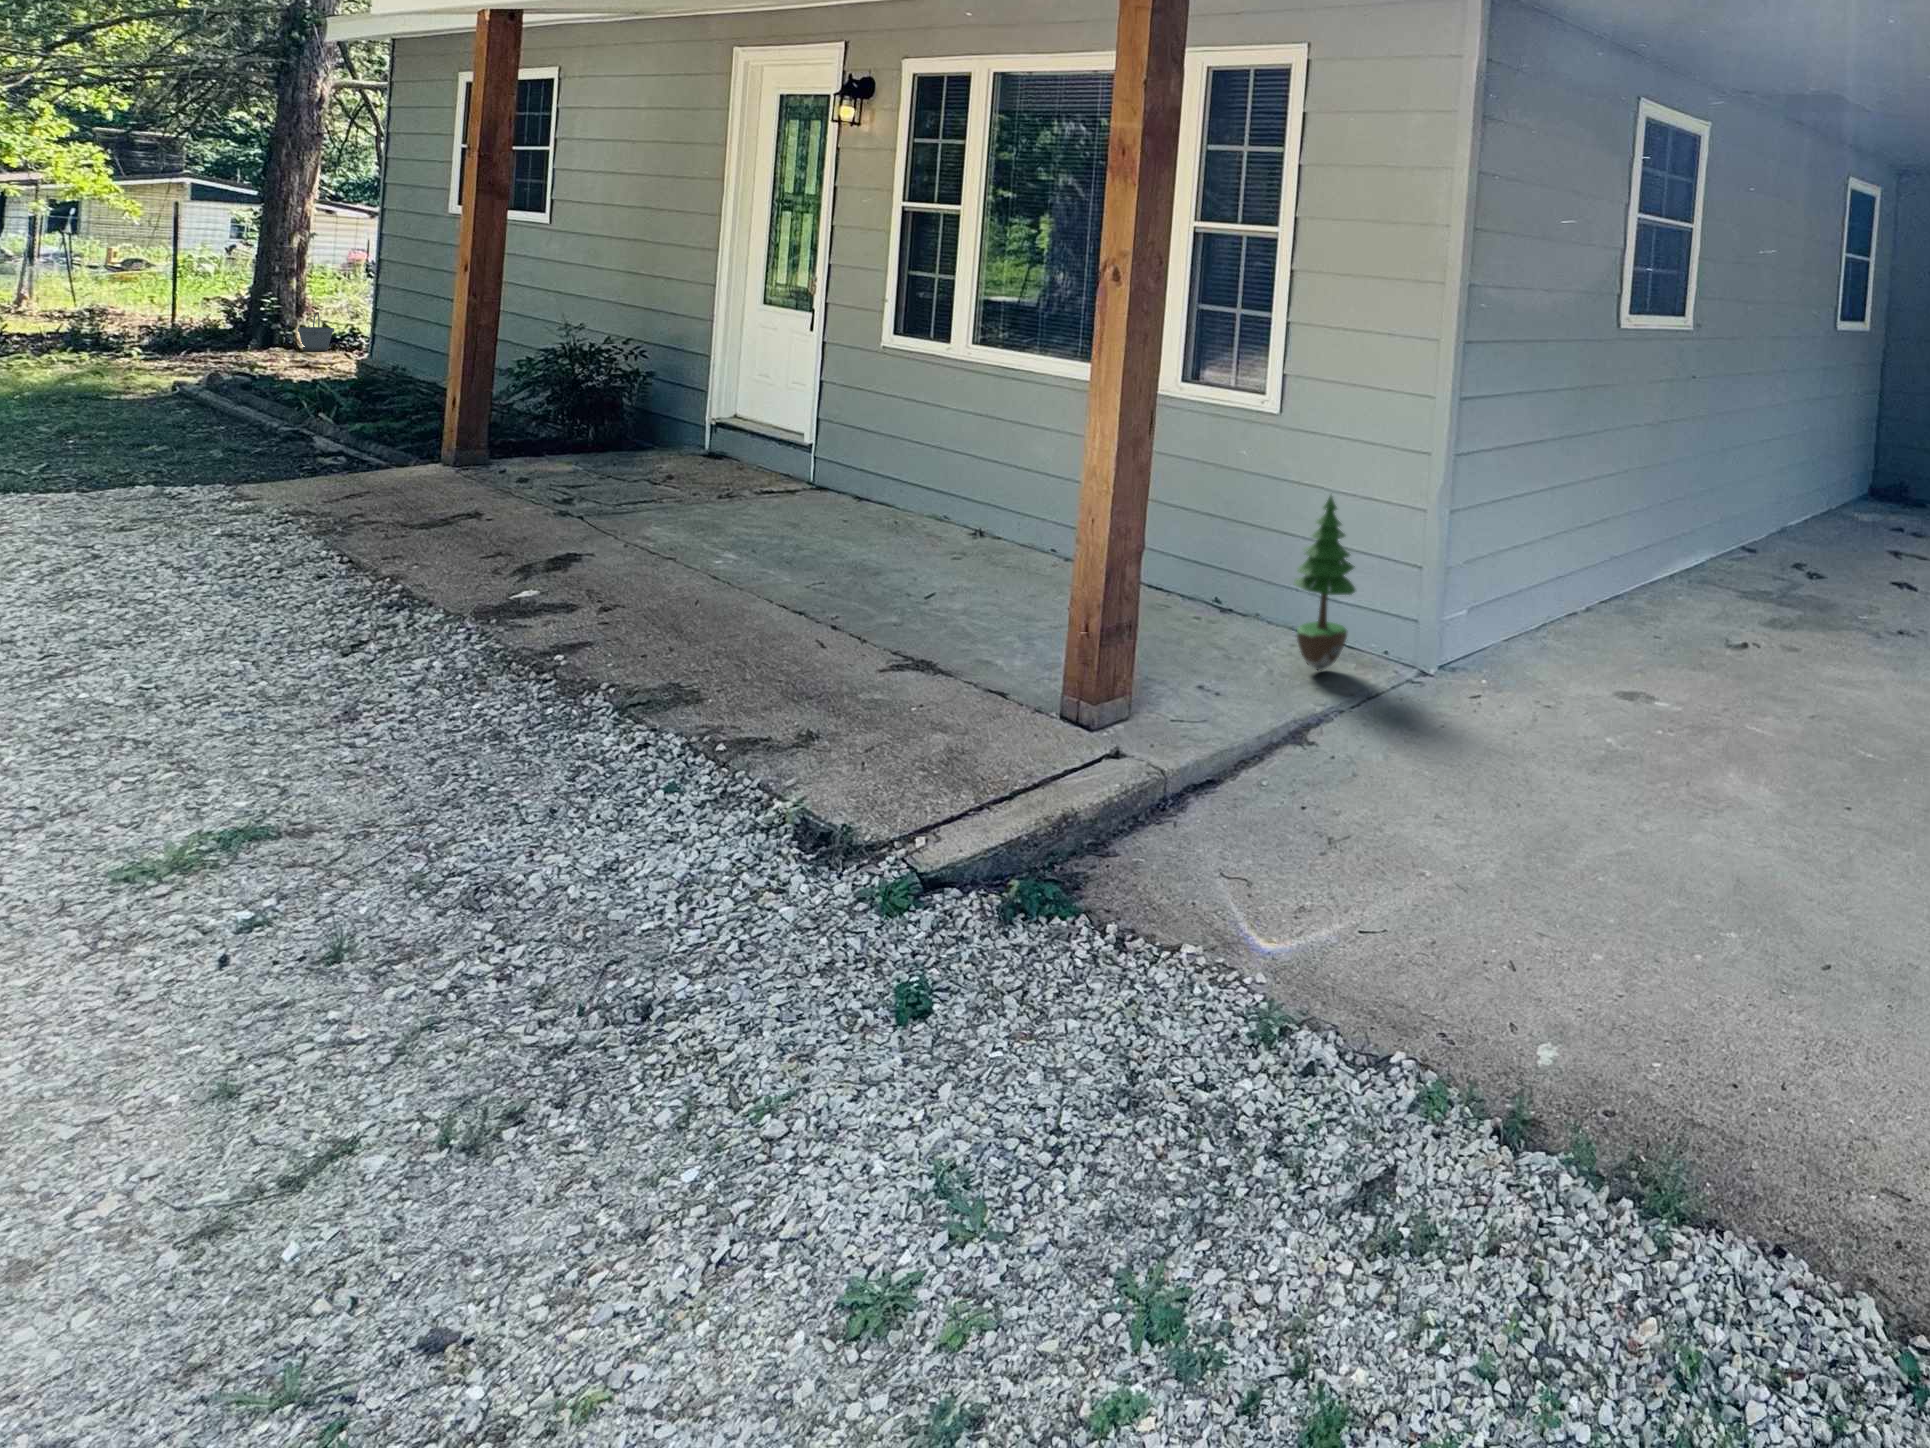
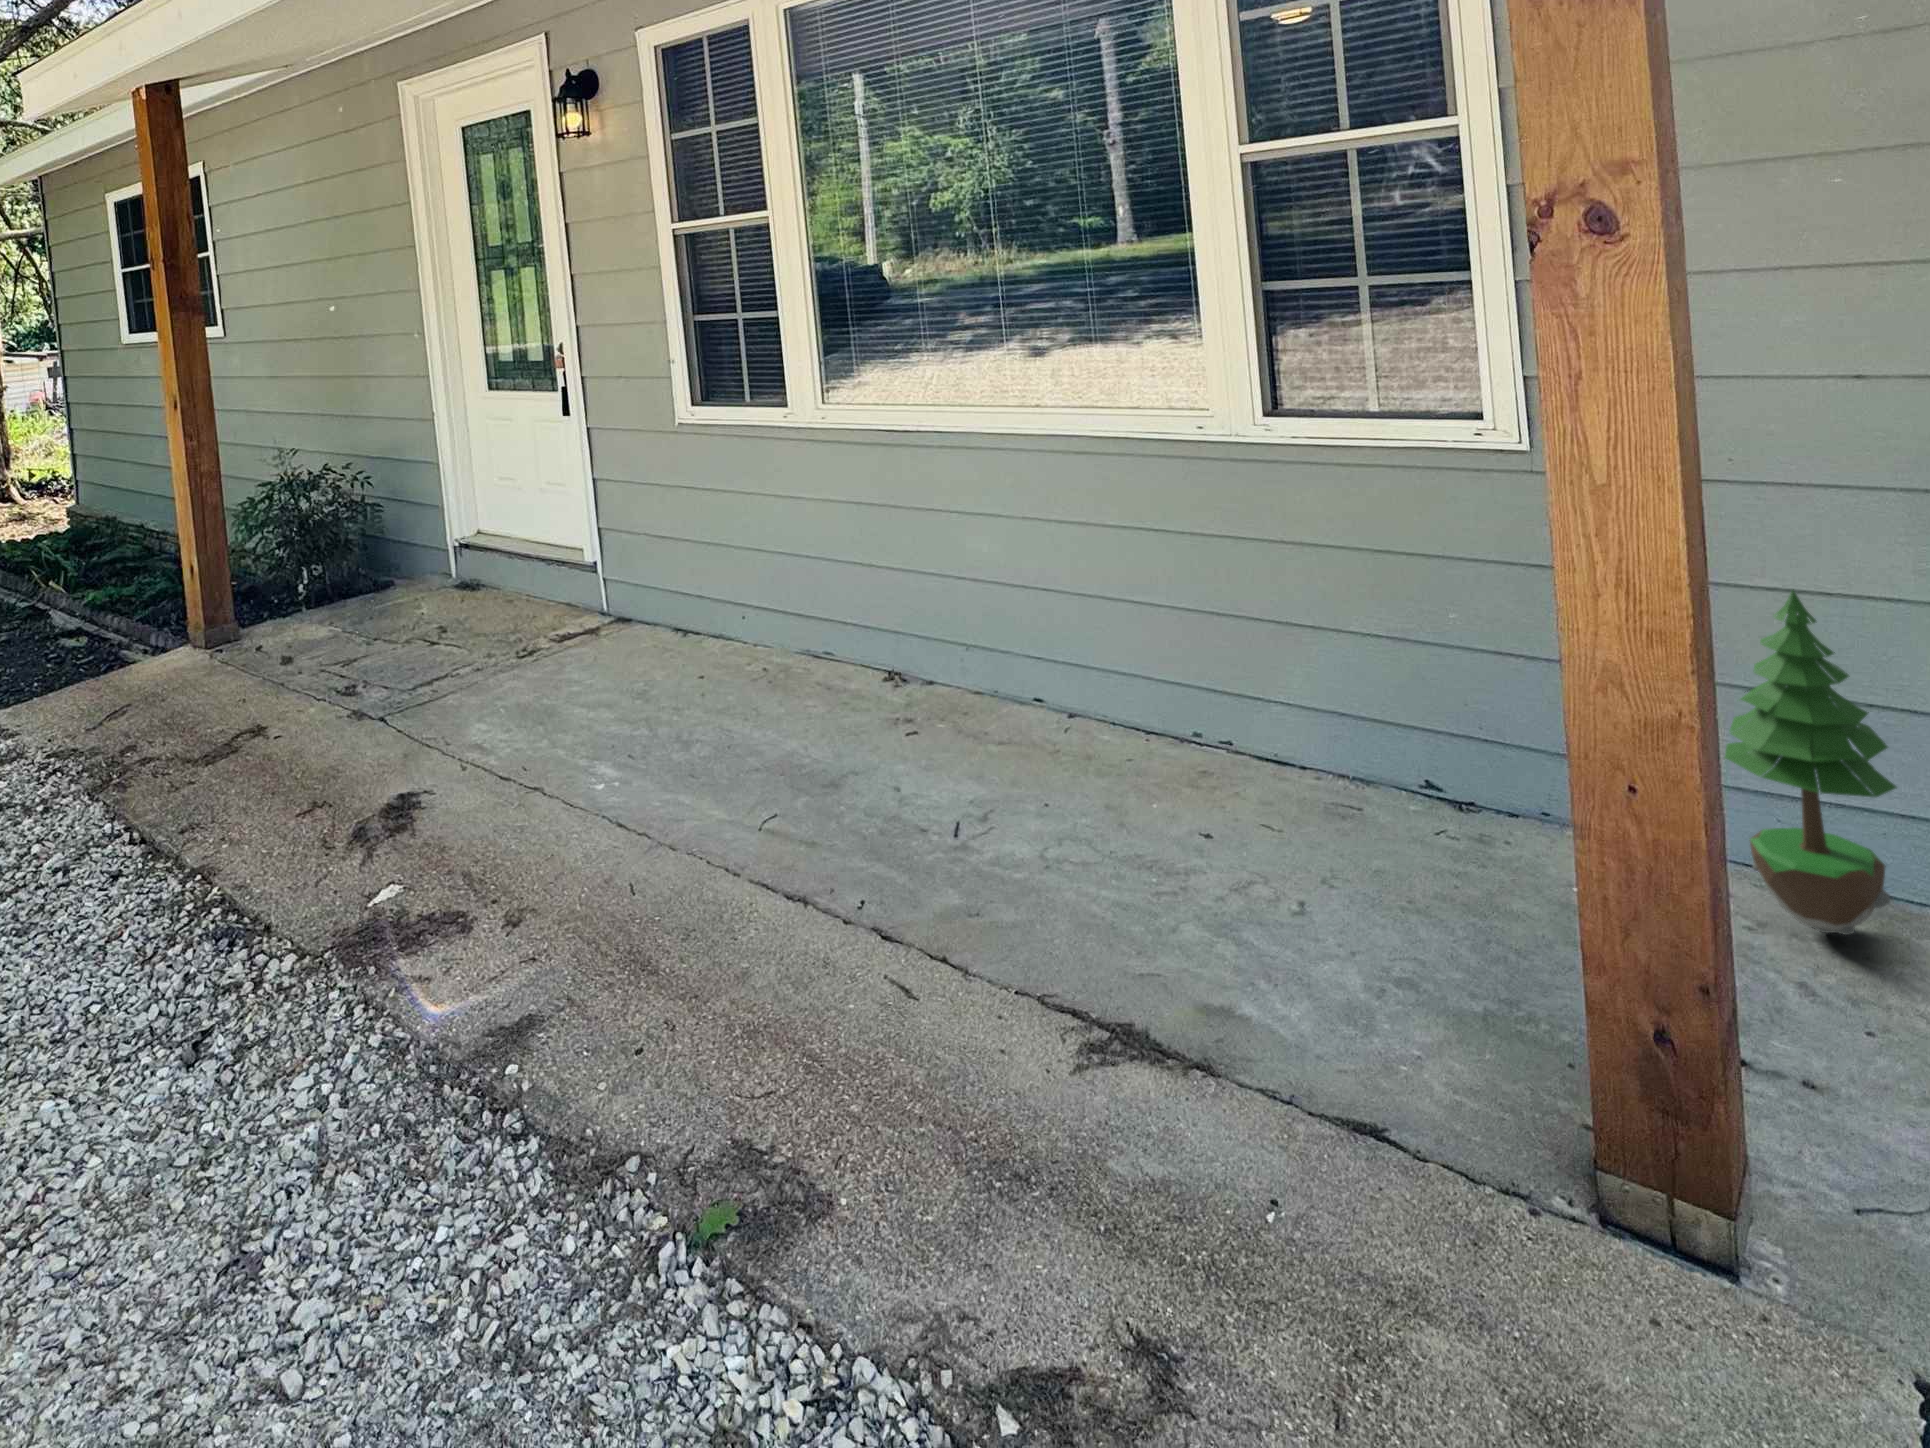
bucket: present [298,312,334,352] -> none [10,463,40,503]

